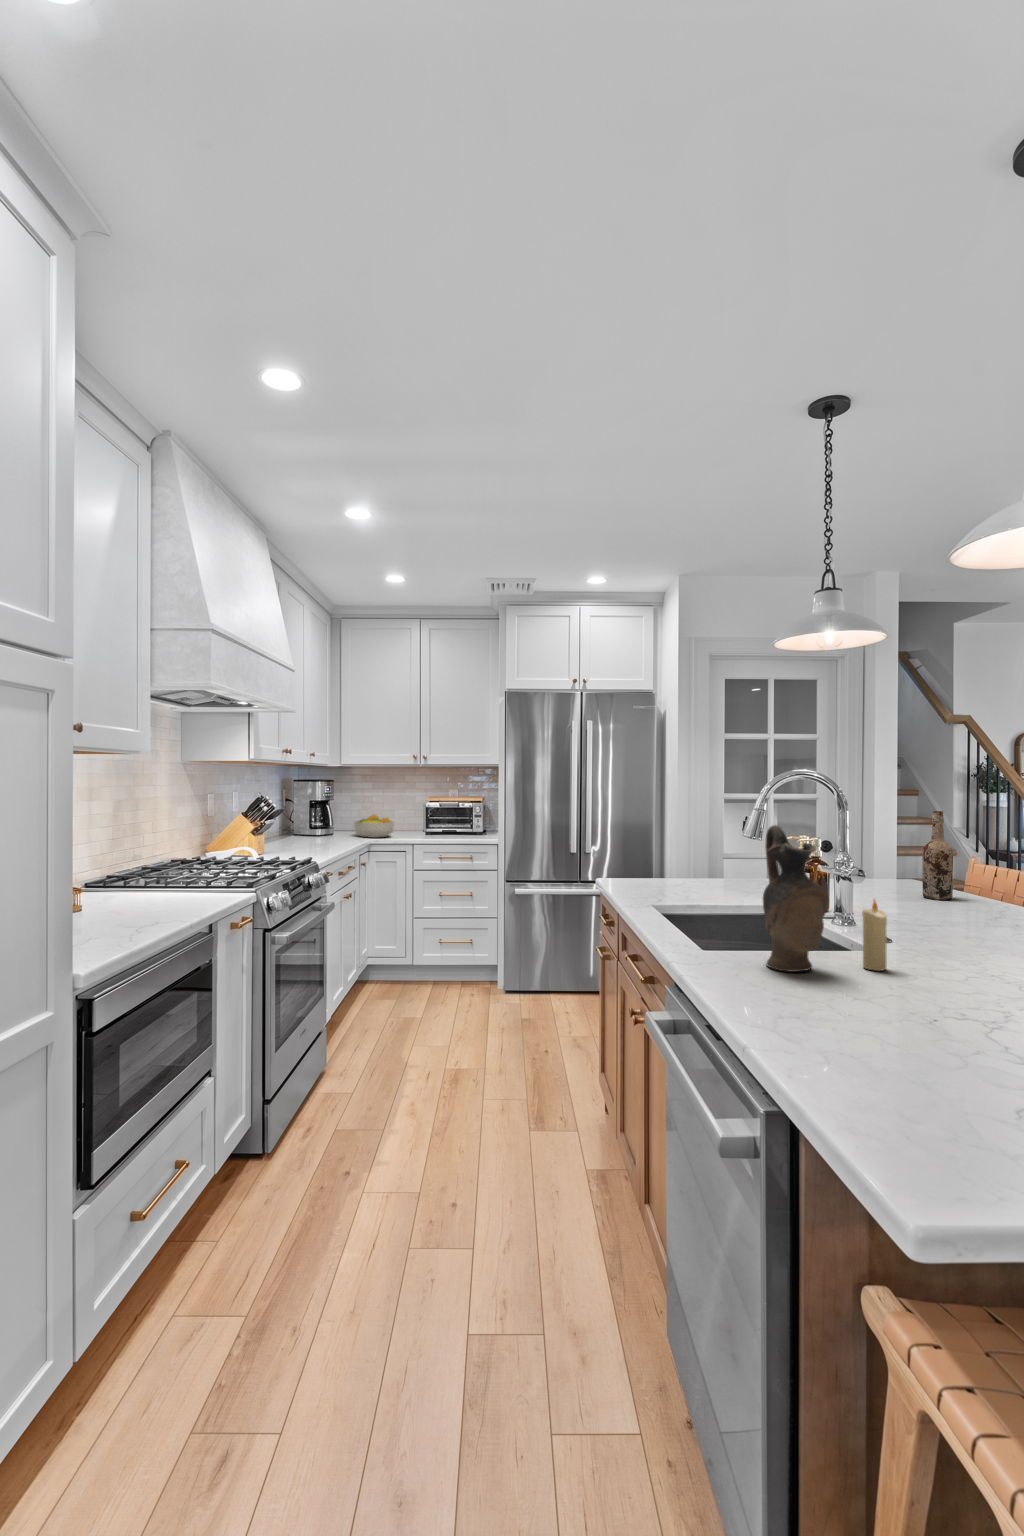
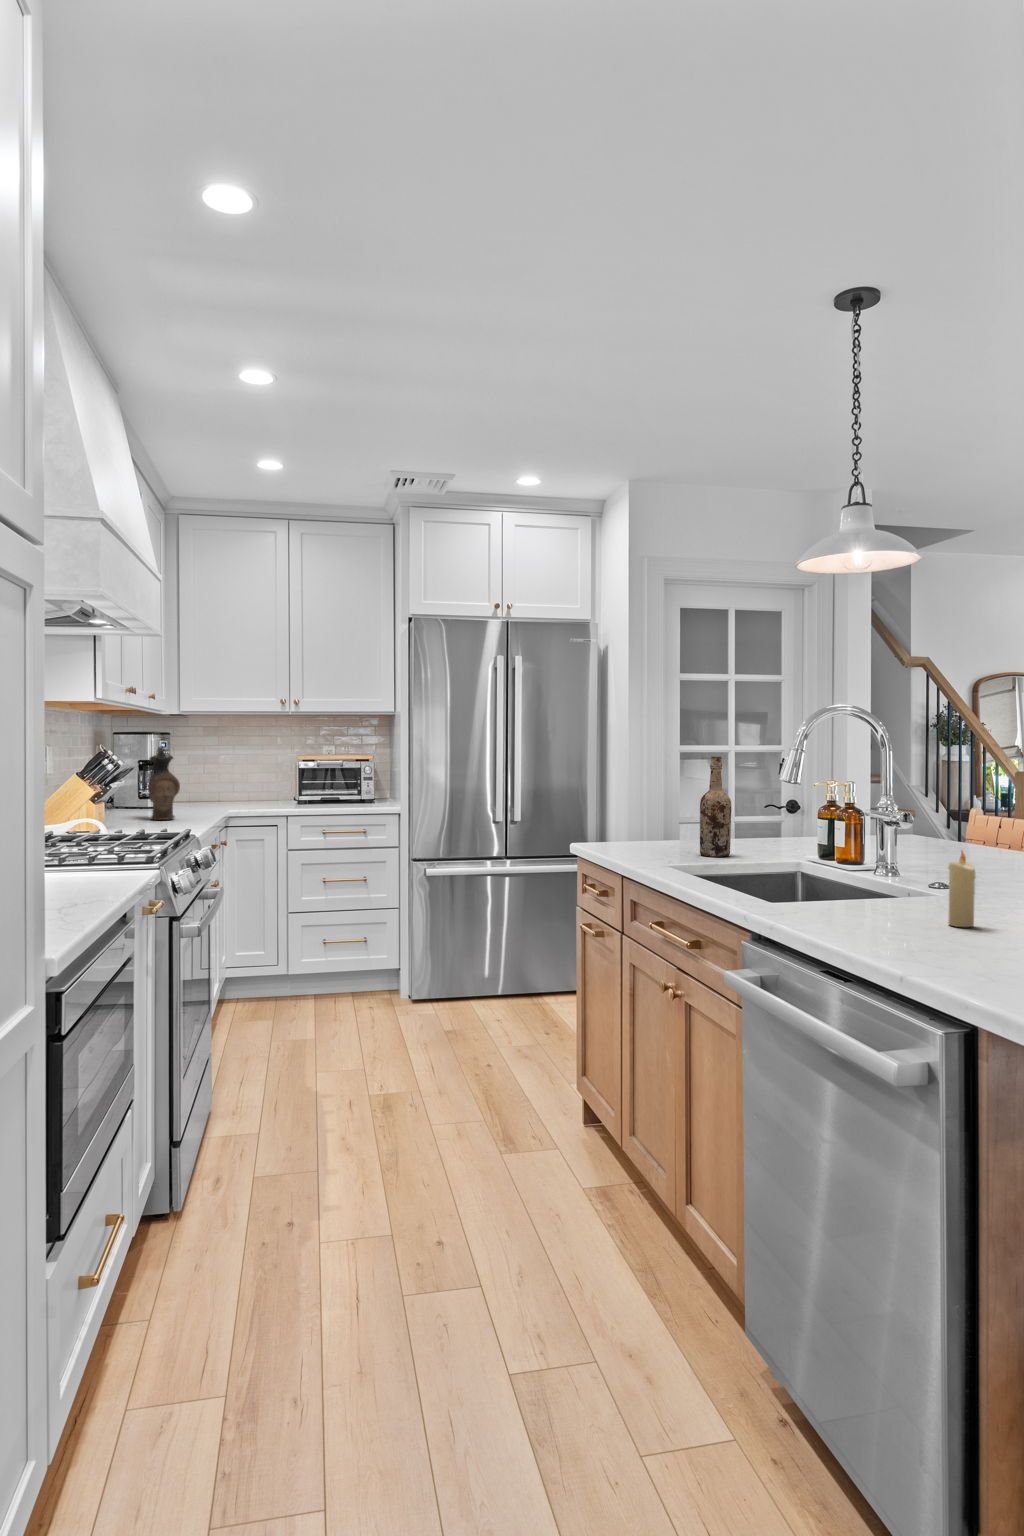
wine bottle: present [922,811,953,900] -> present [700,757,731,857]
fruit bowl: present [354,815,394,838] -> none [202,778,256,809]
ceramic pitcher: present [763,825,829,972] -> present [148,747,180,820]

